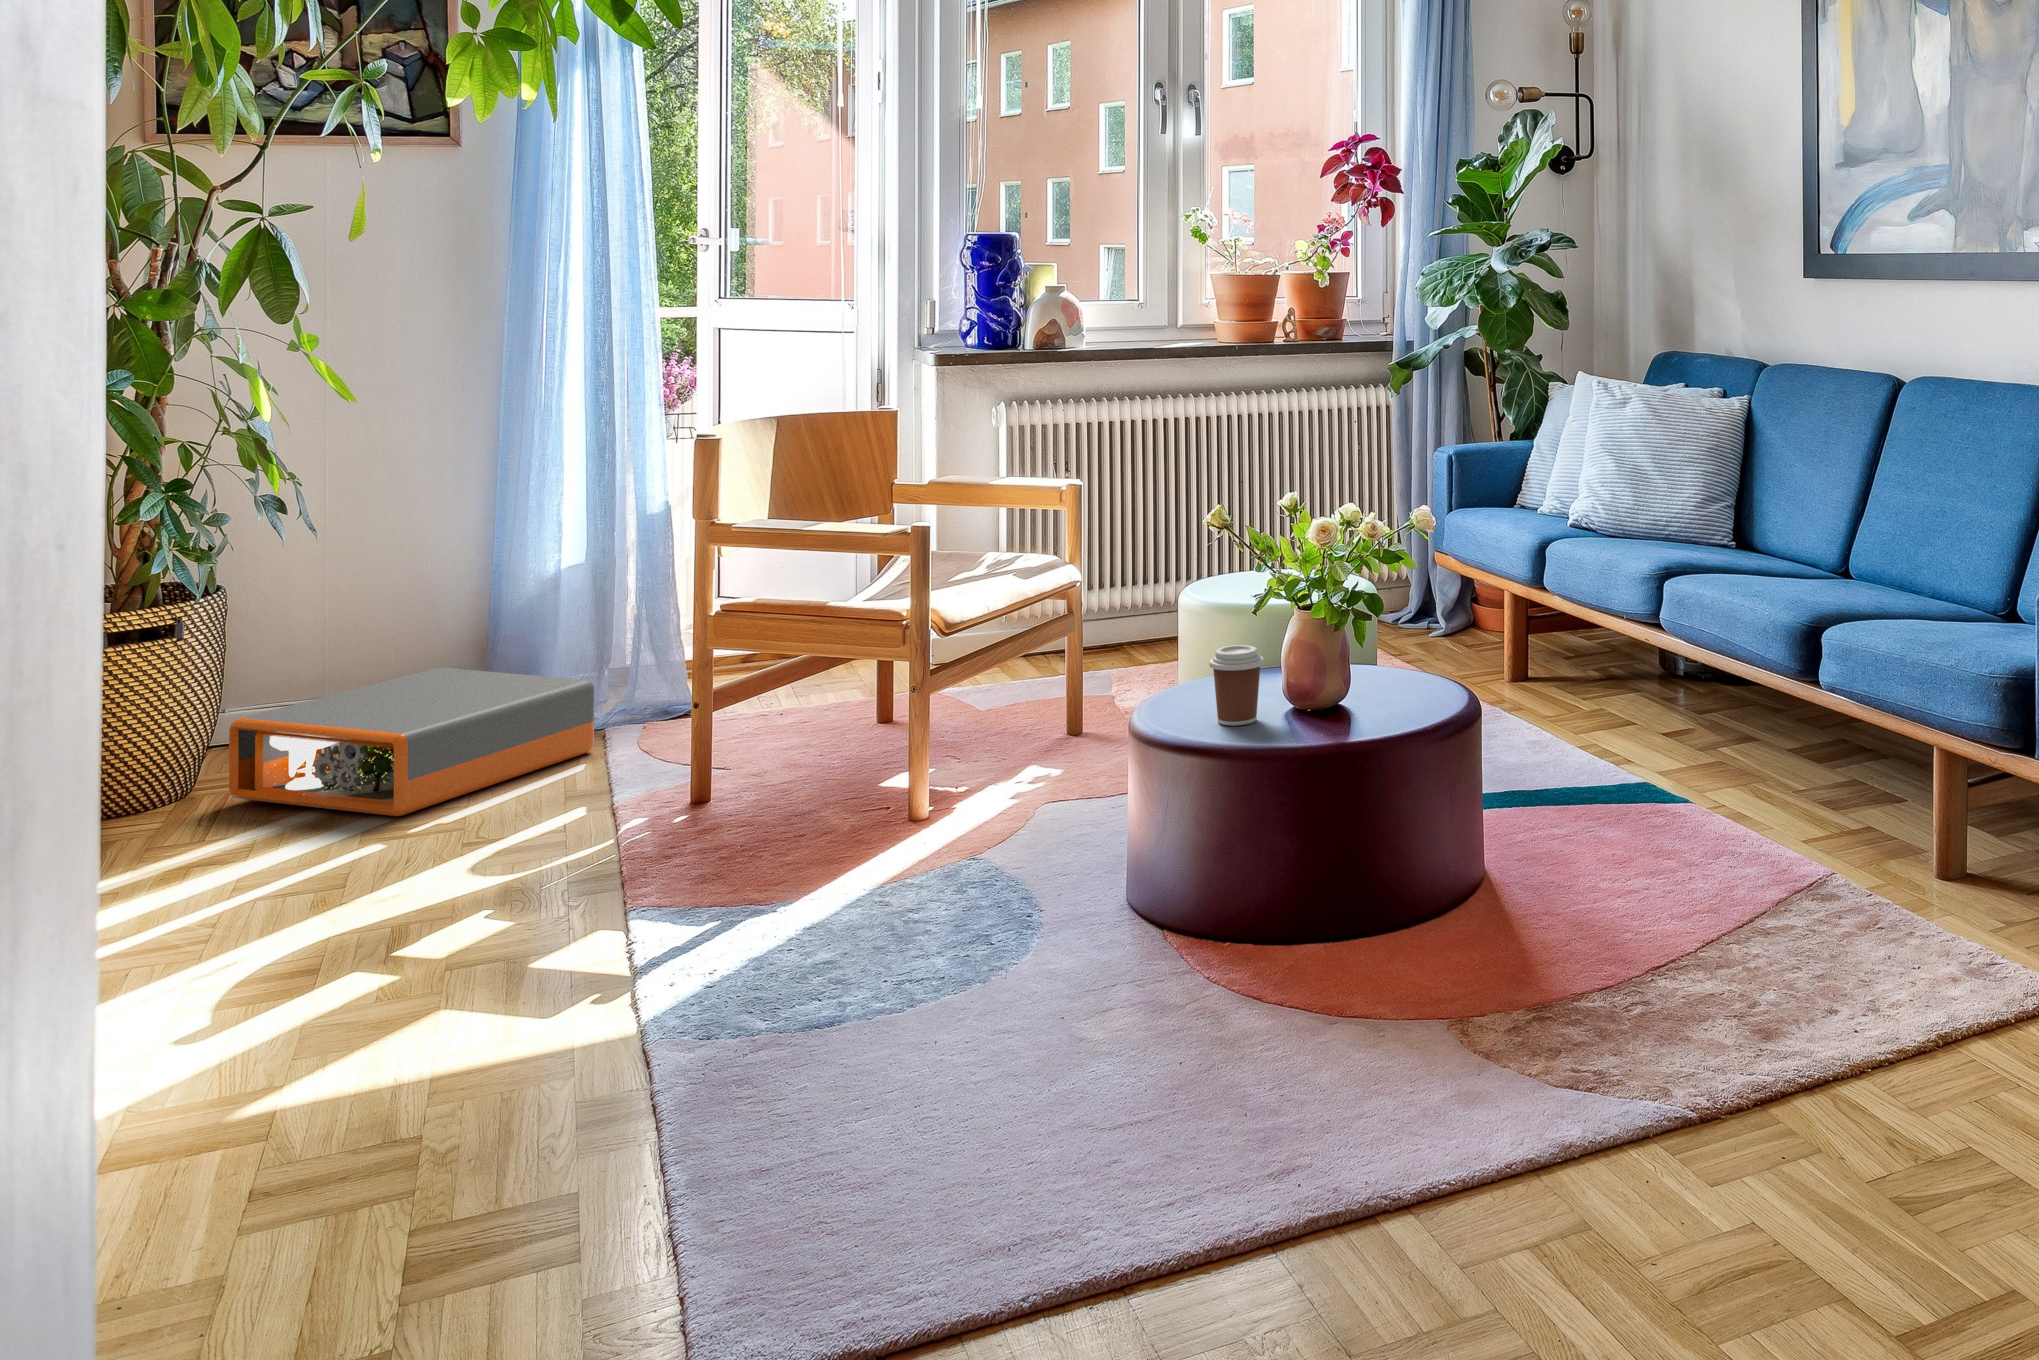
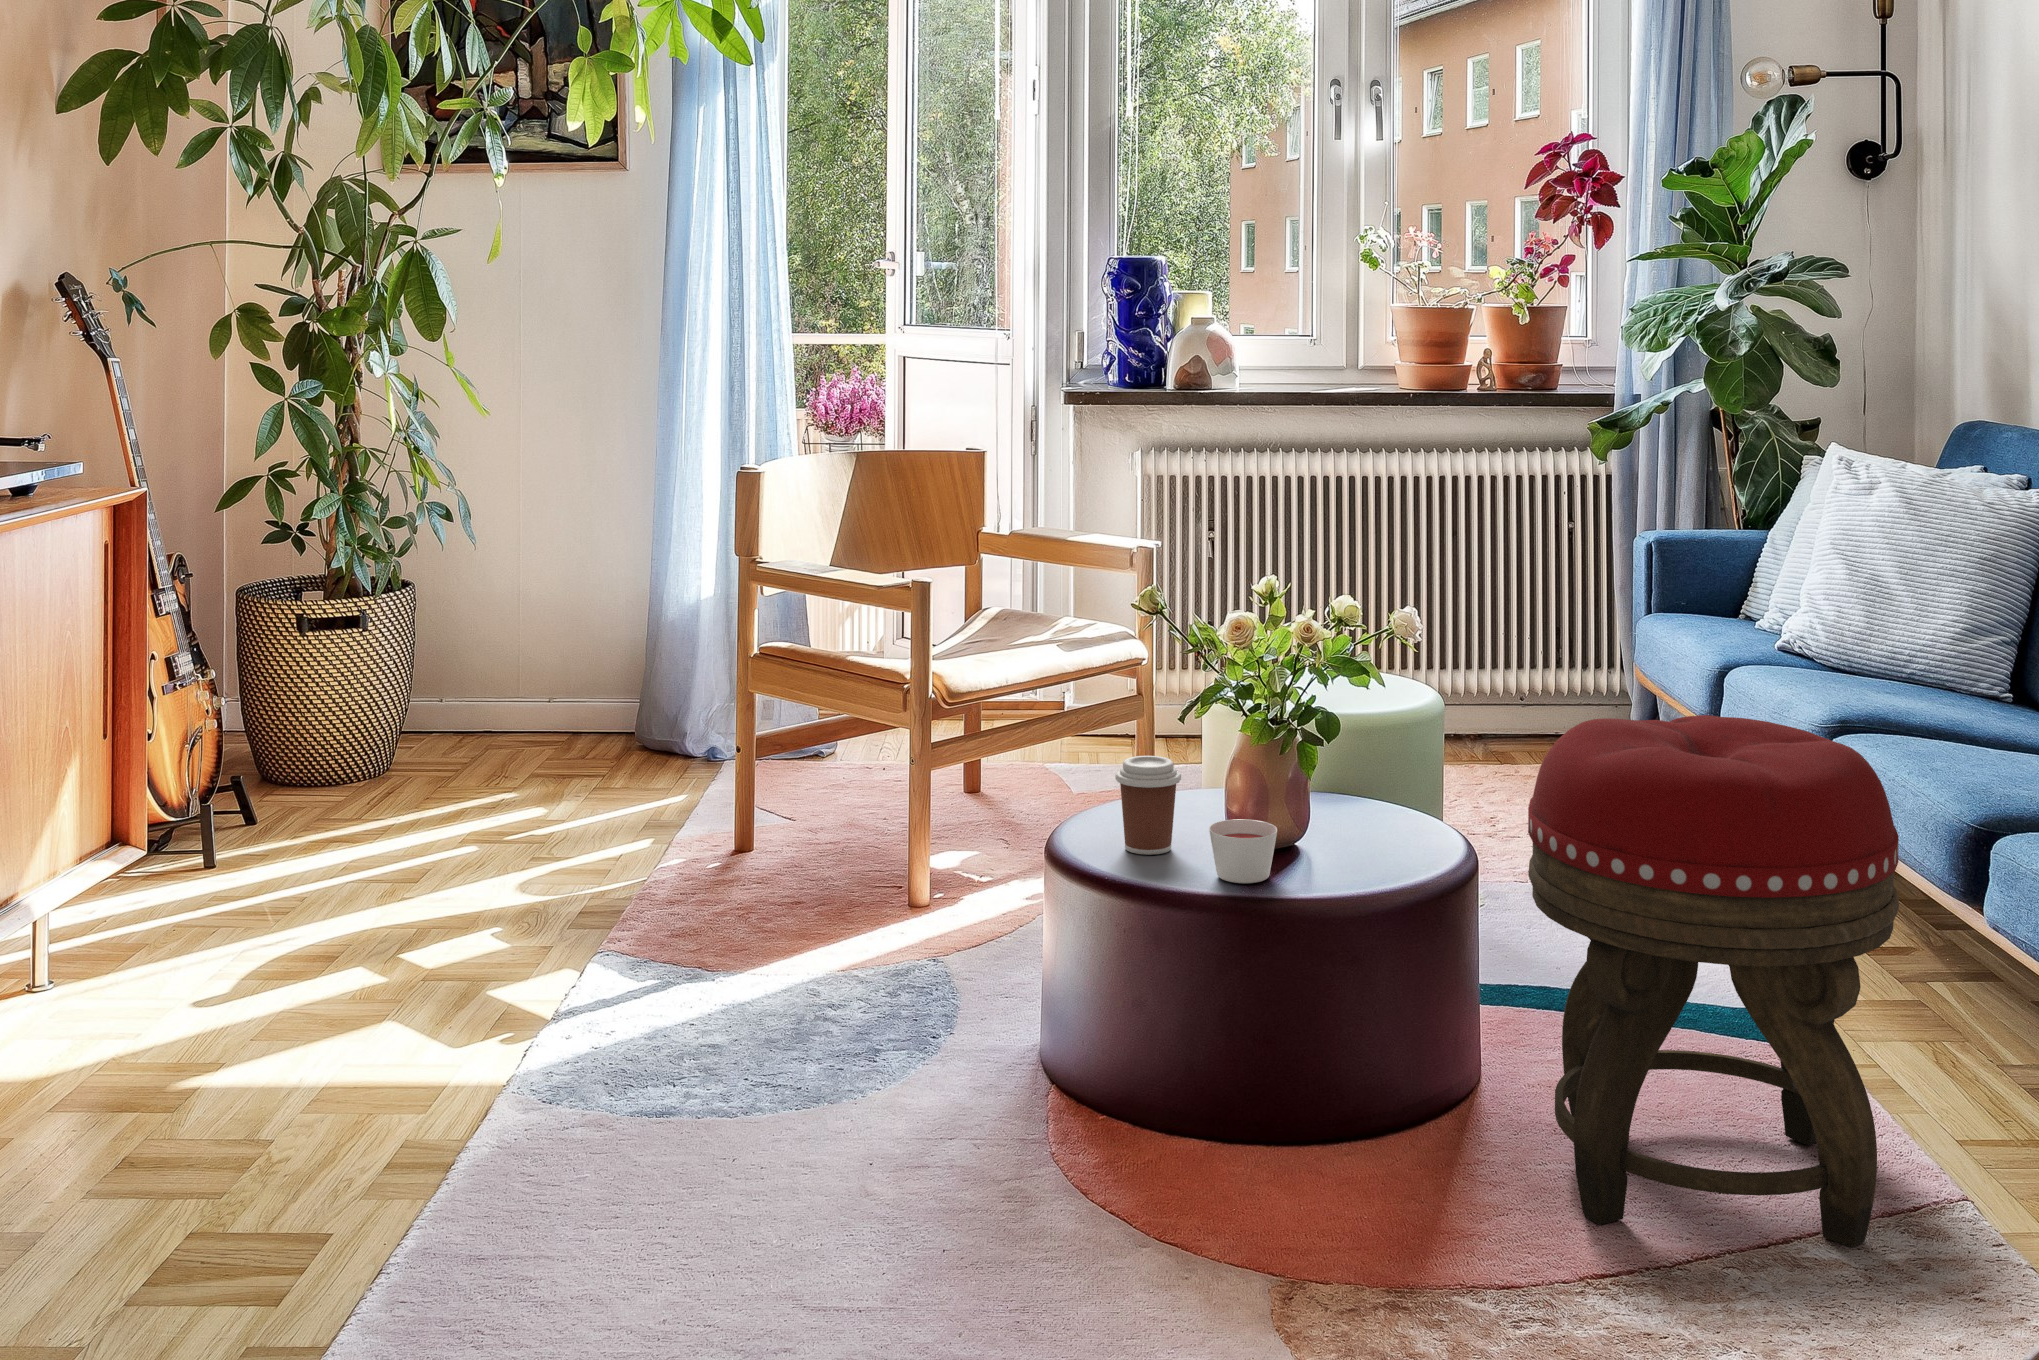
footstool: none [1547,564,1798,931] -> present [1528,715,1899,1247]
storage box: present [229,668,594,816] -> none [410,676,708,816]
candle: none [1305,684,1360,733] -> present [1209,819,1277,883]

